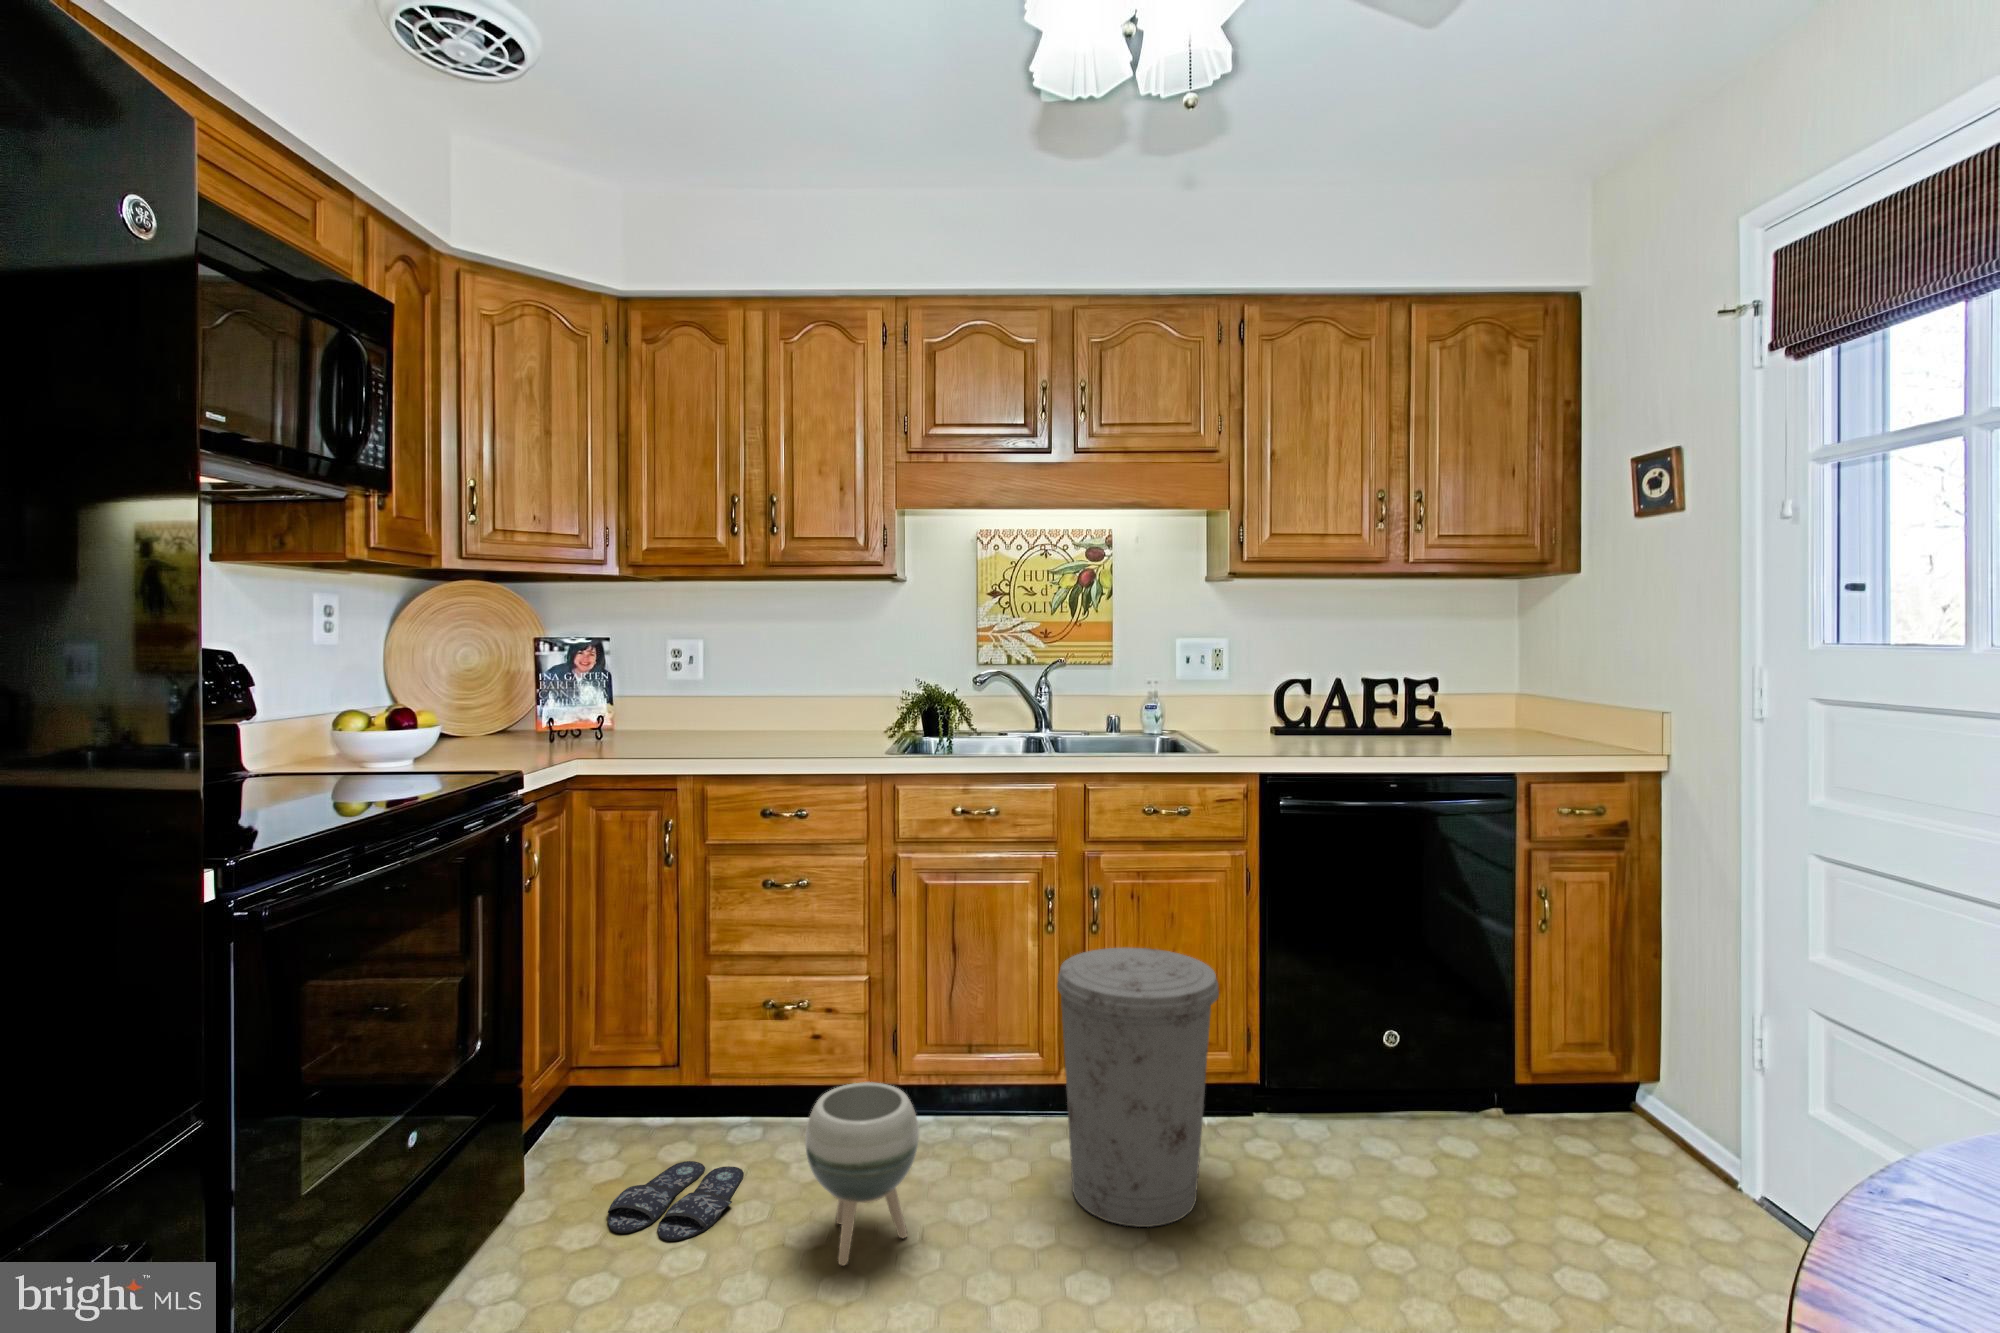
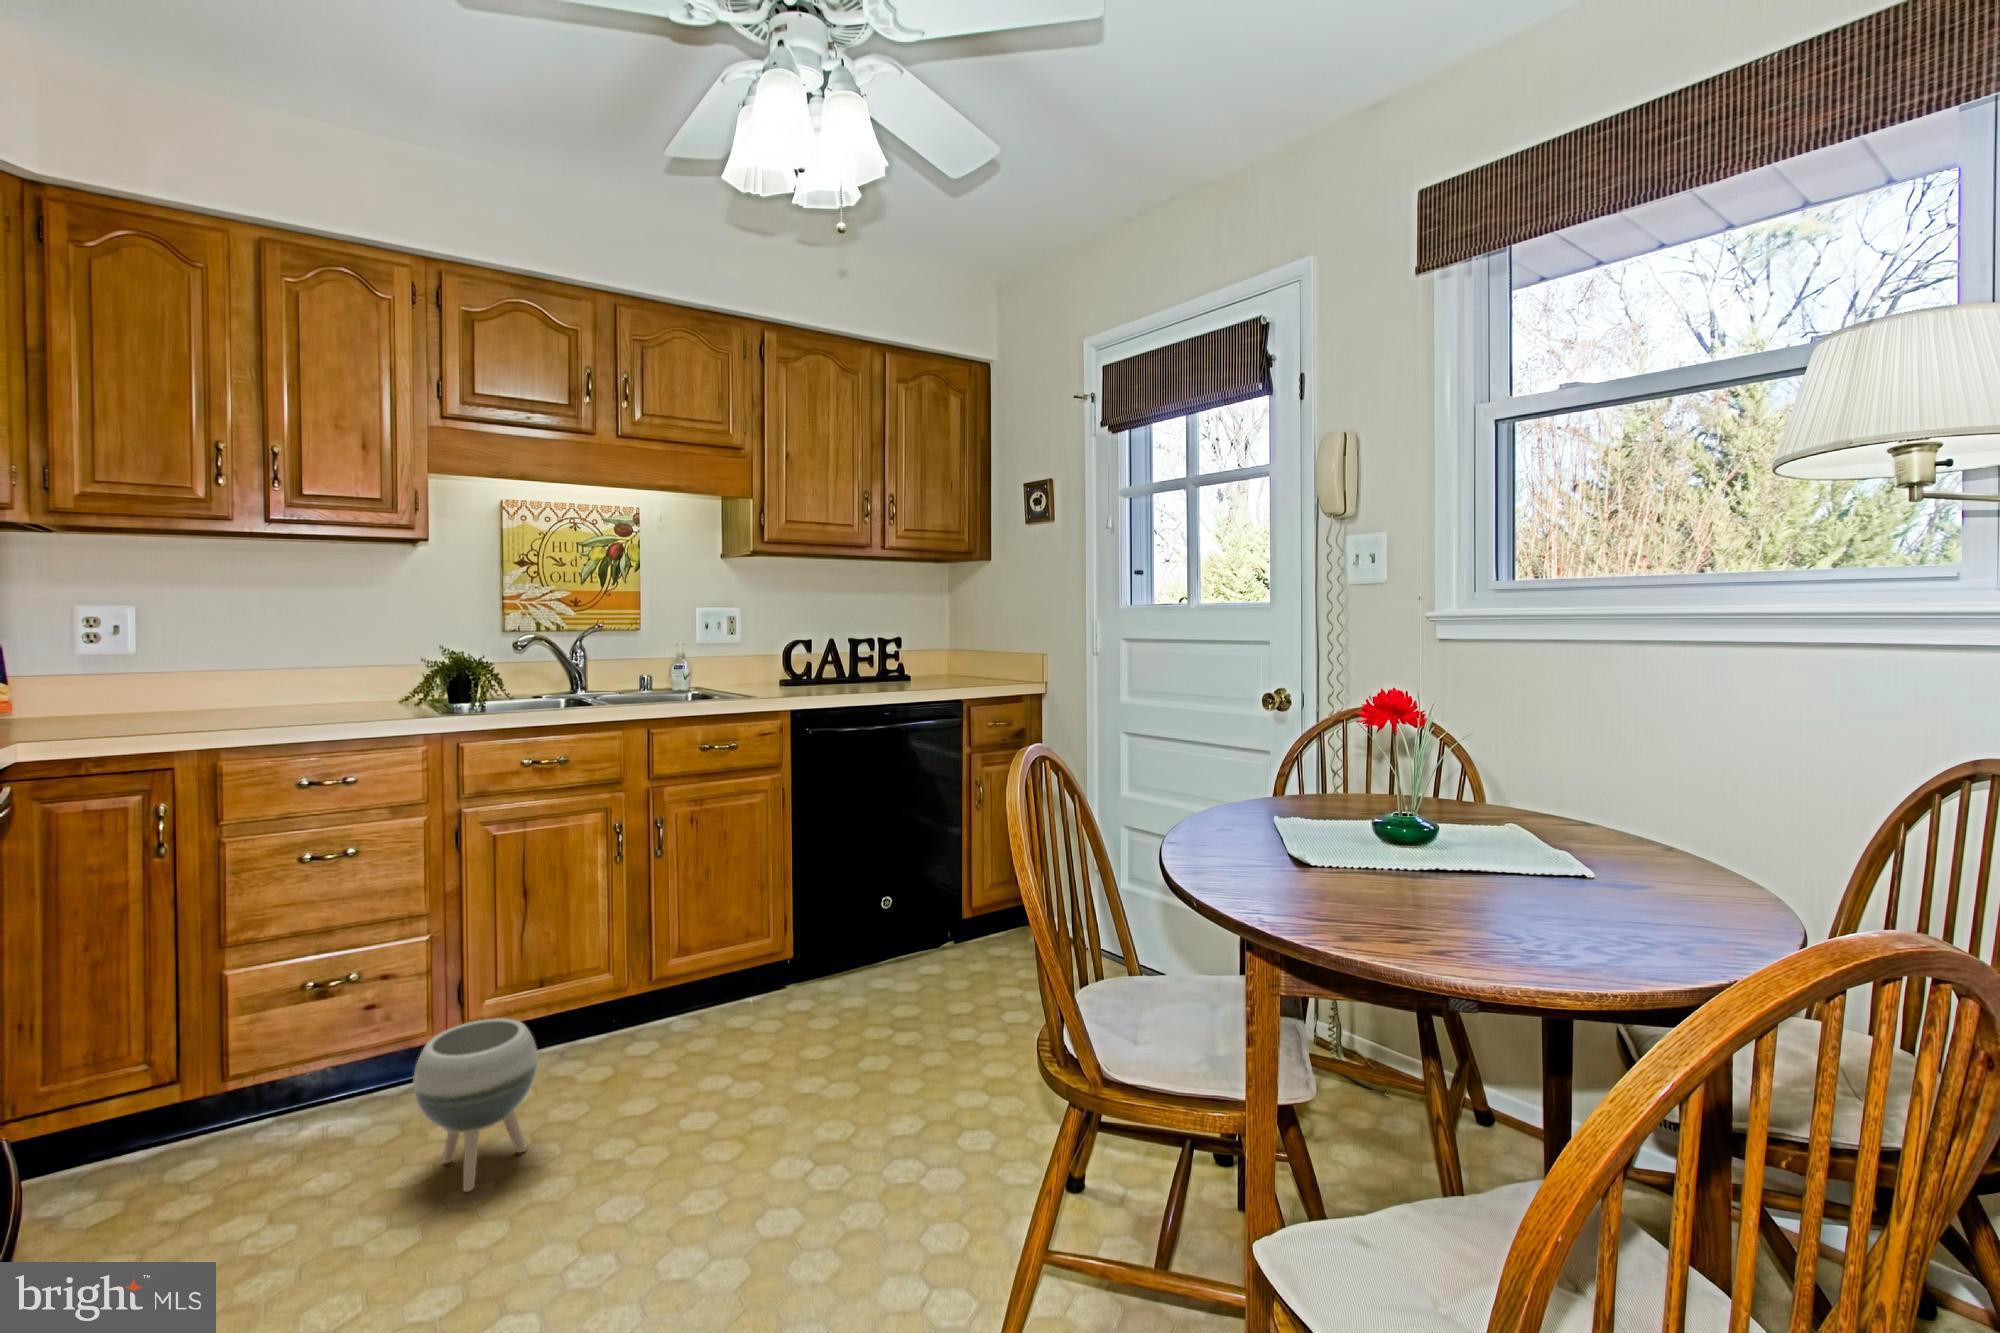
trash can: present [1057,948,1219,1227] -> none [649,859,787,1083]
slippers: present [608,1161,744,1241] -> none [134,1156,308,1260]

